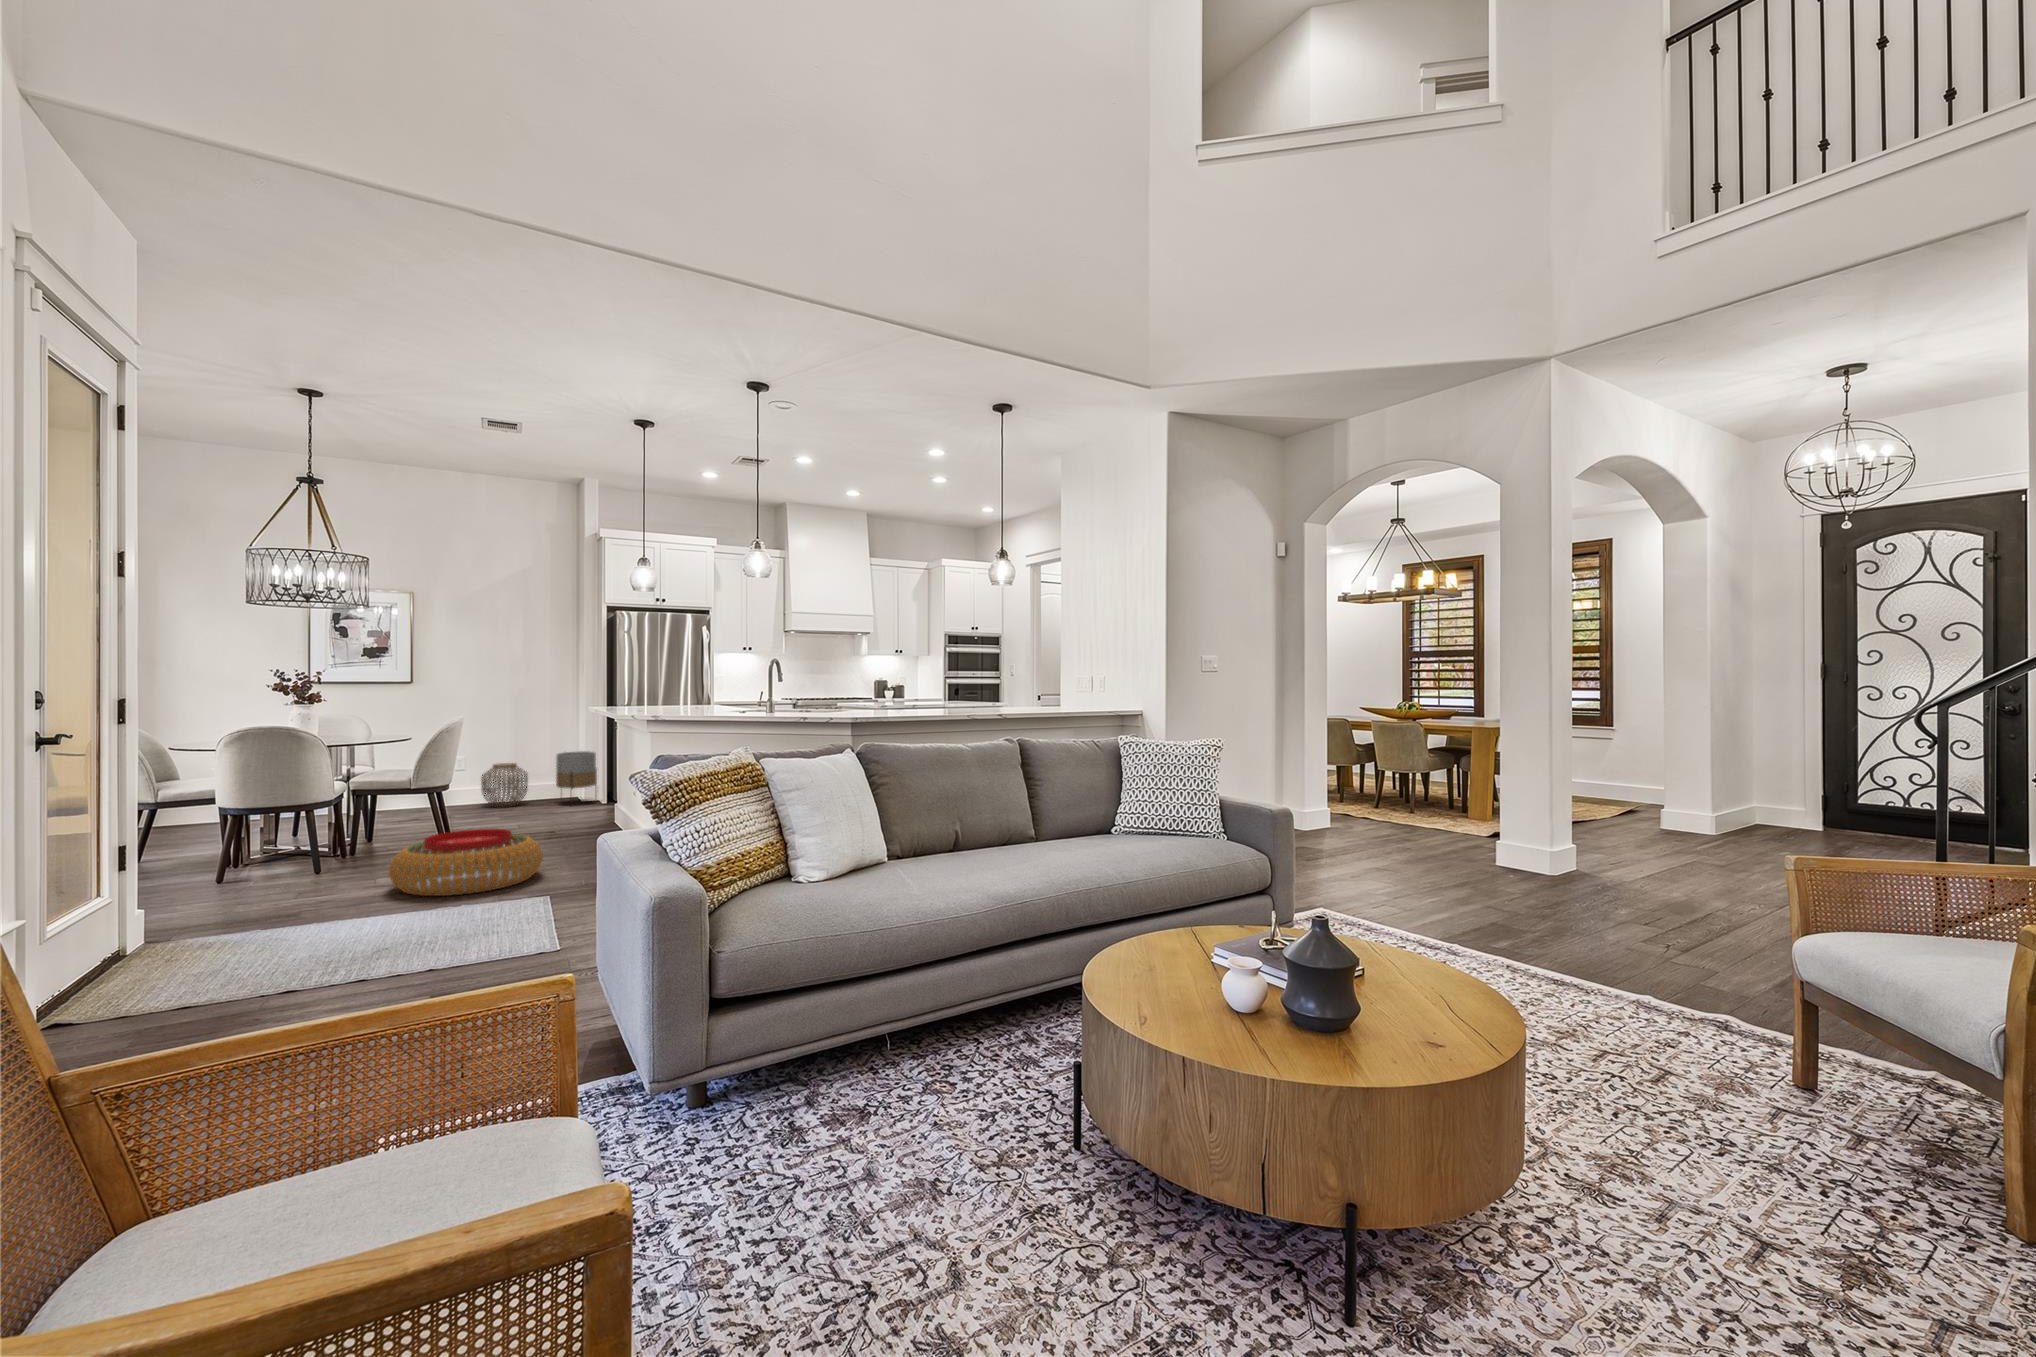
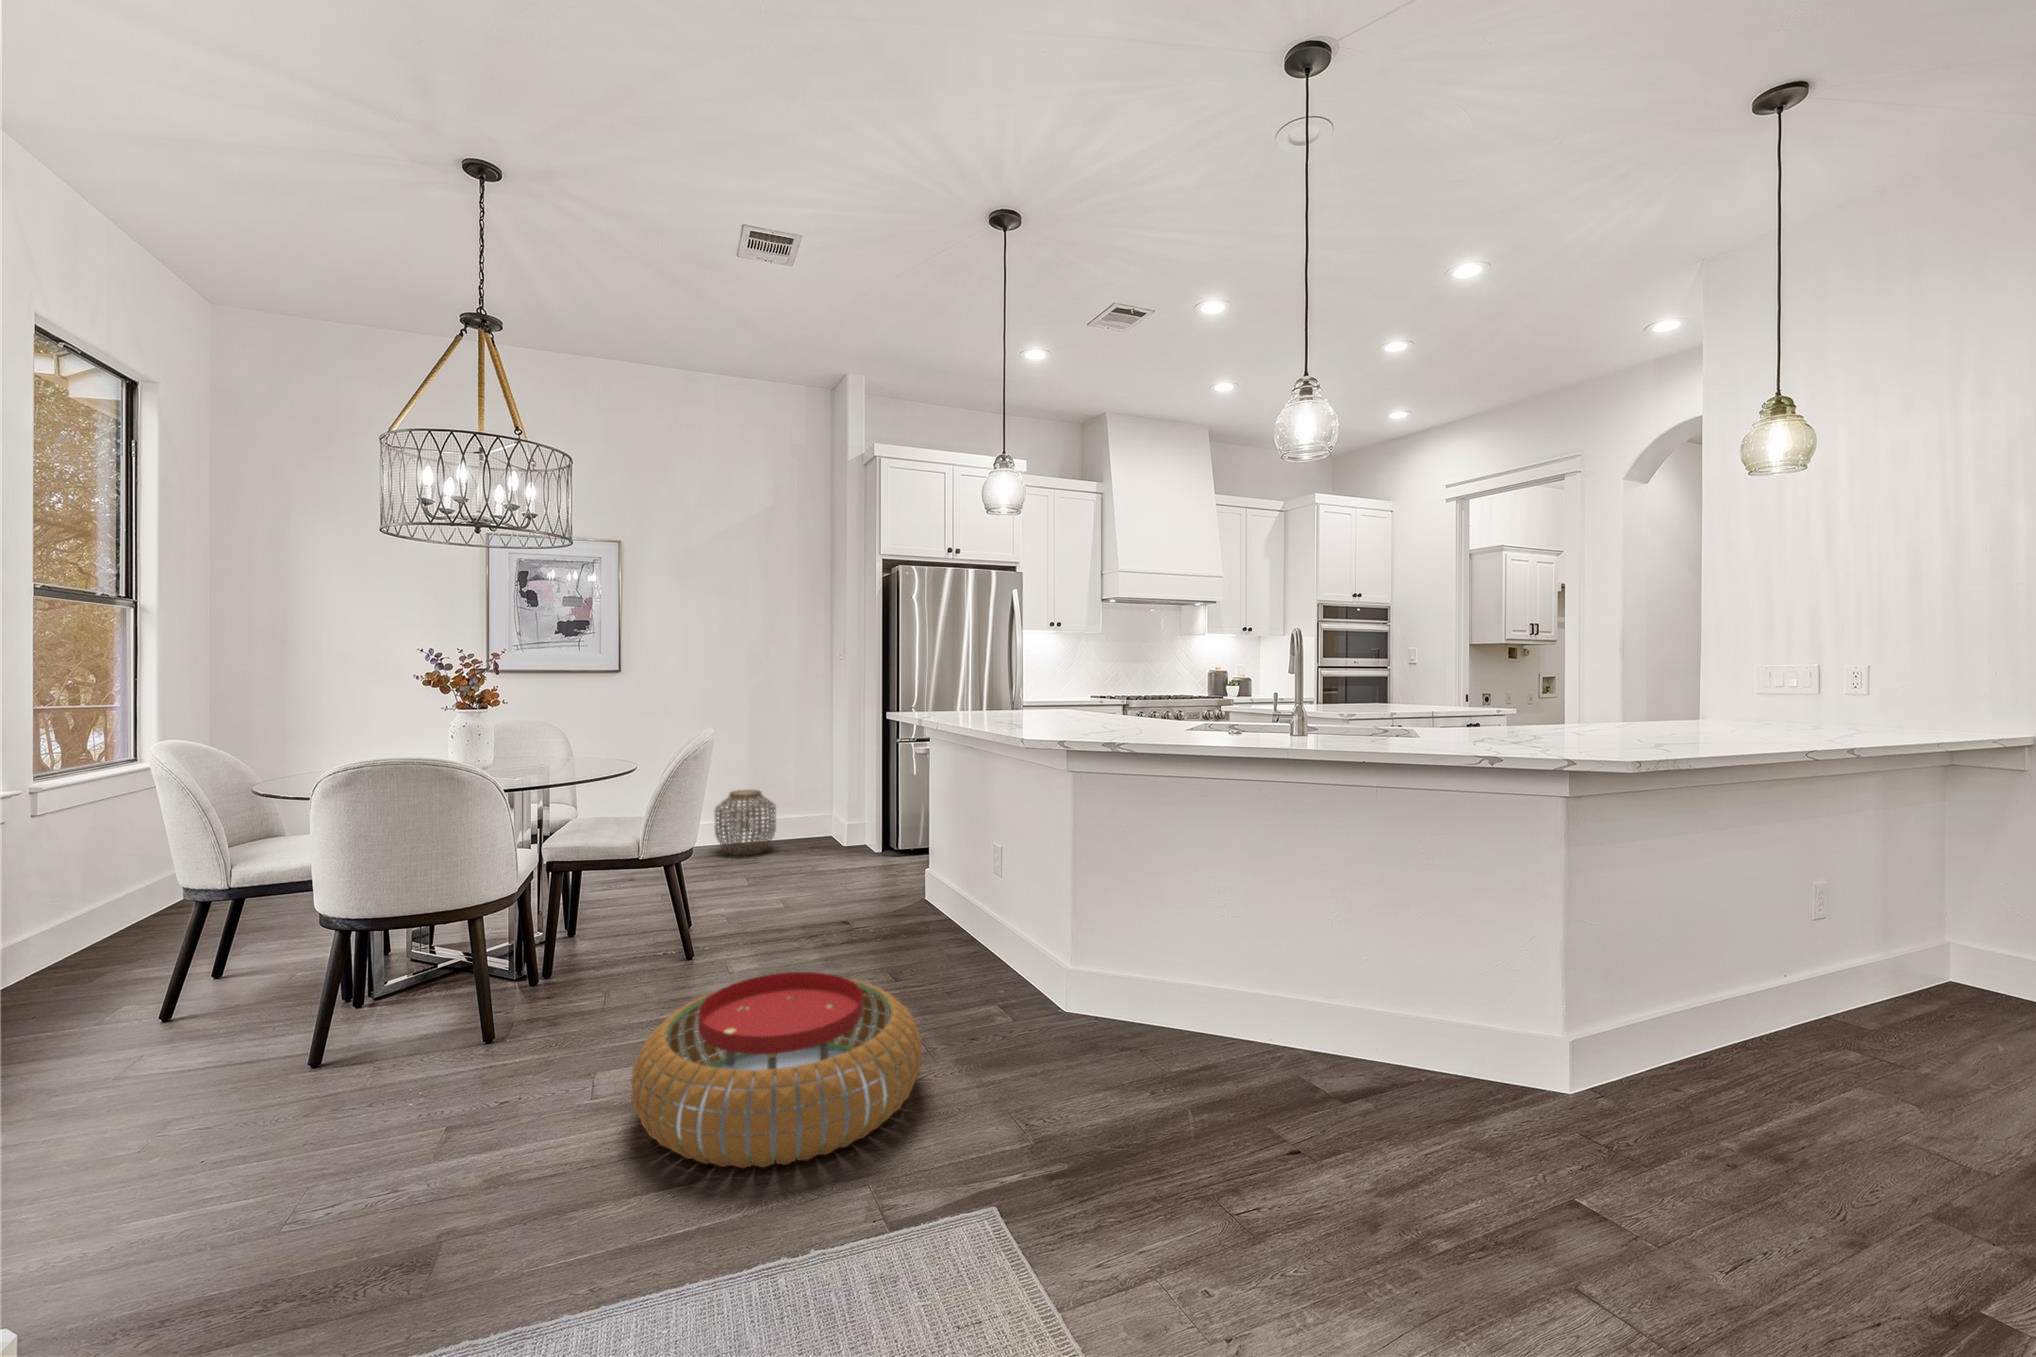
planter: present [556,751,597,789] -> none [816,774,869,858]

